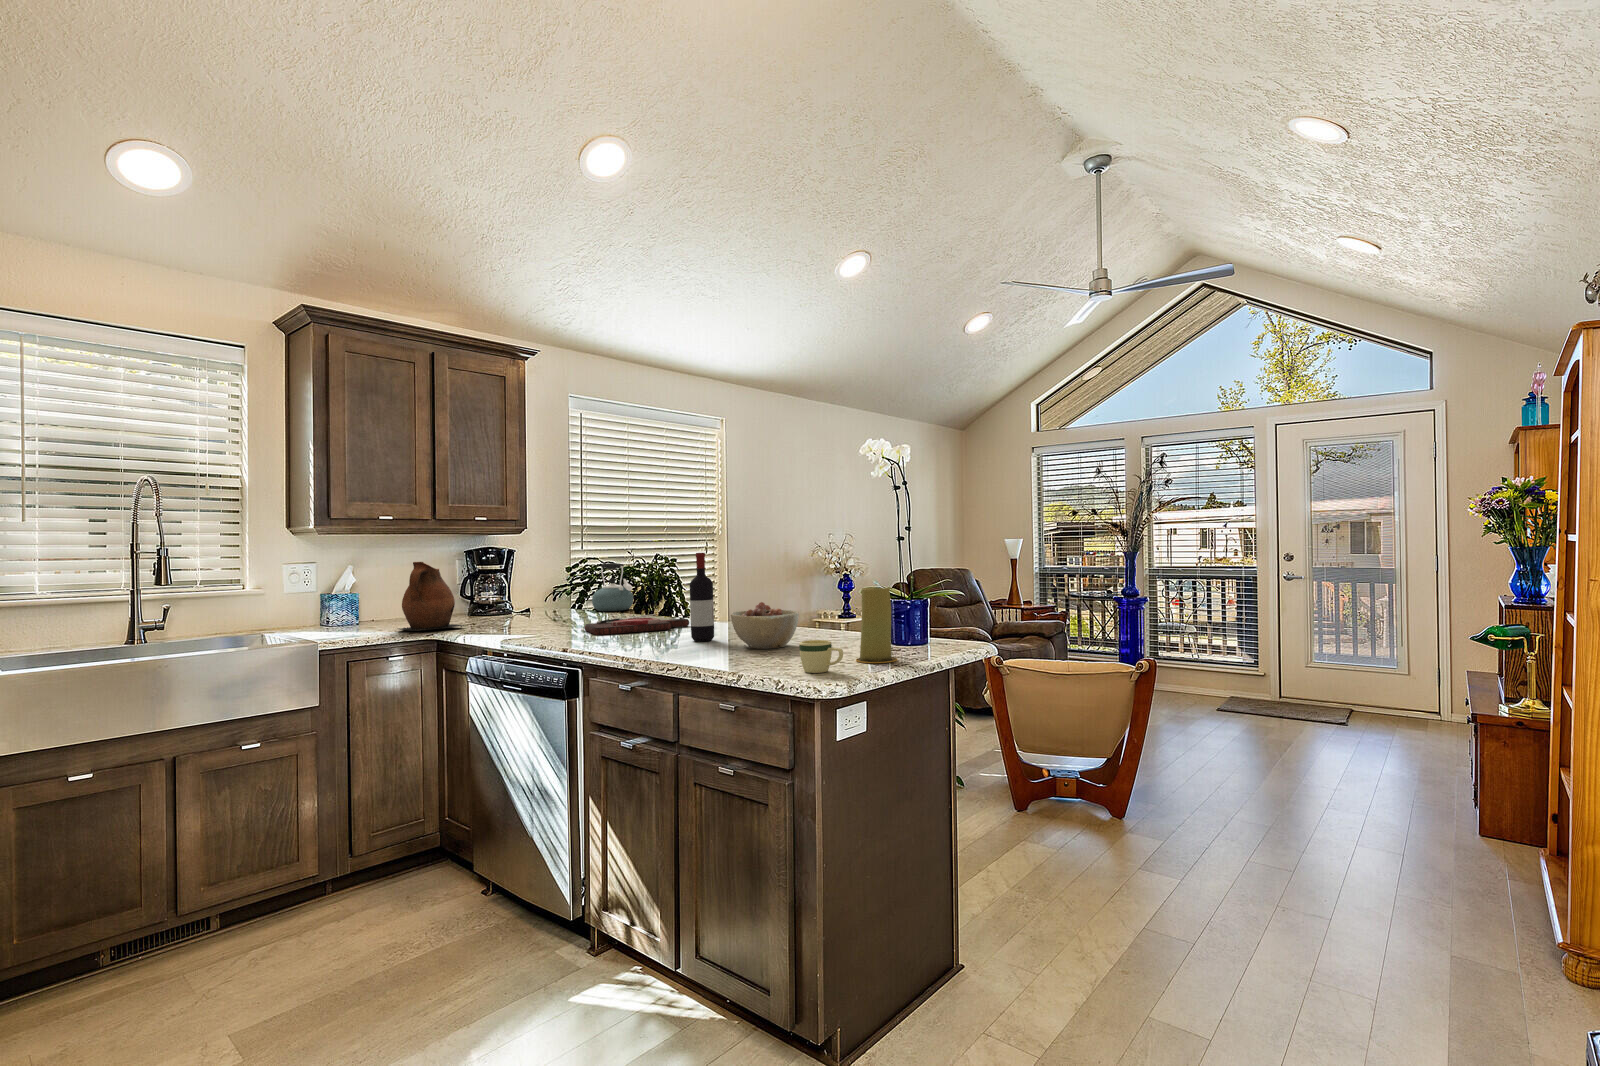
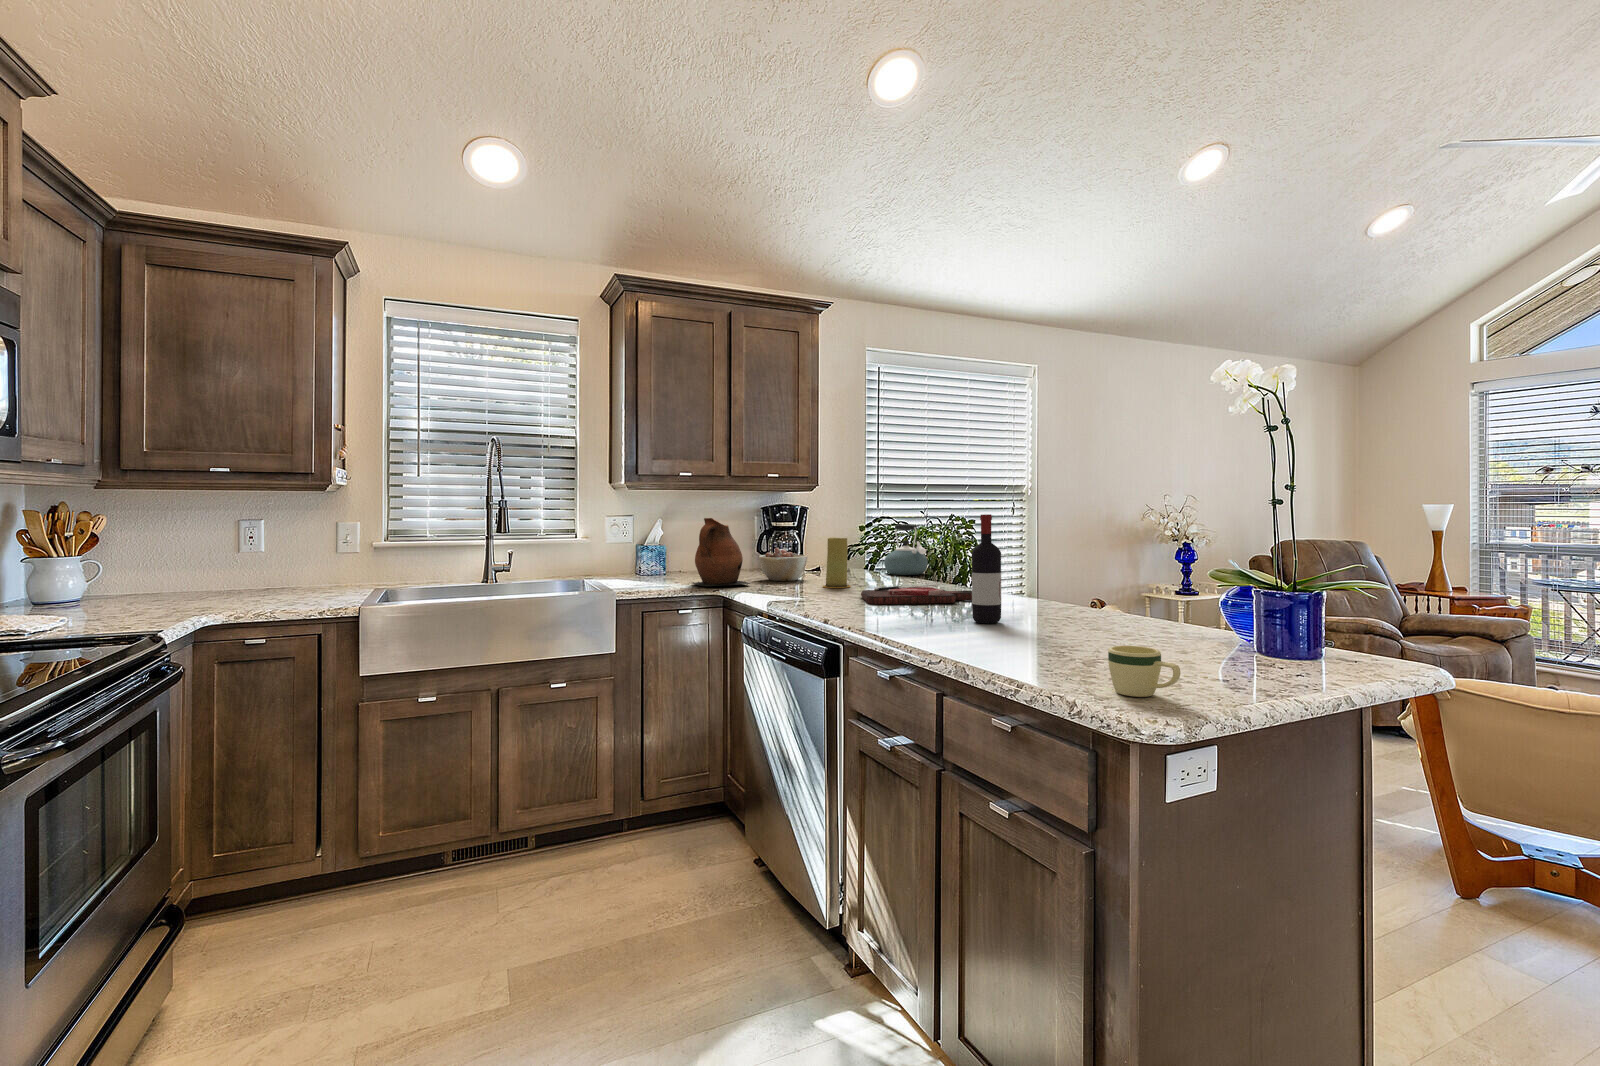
candle: present [856,588,898,663] -> present [823,538,850,588]
bowl: present [731,602,799,649] -> present [759,548,808,581]

